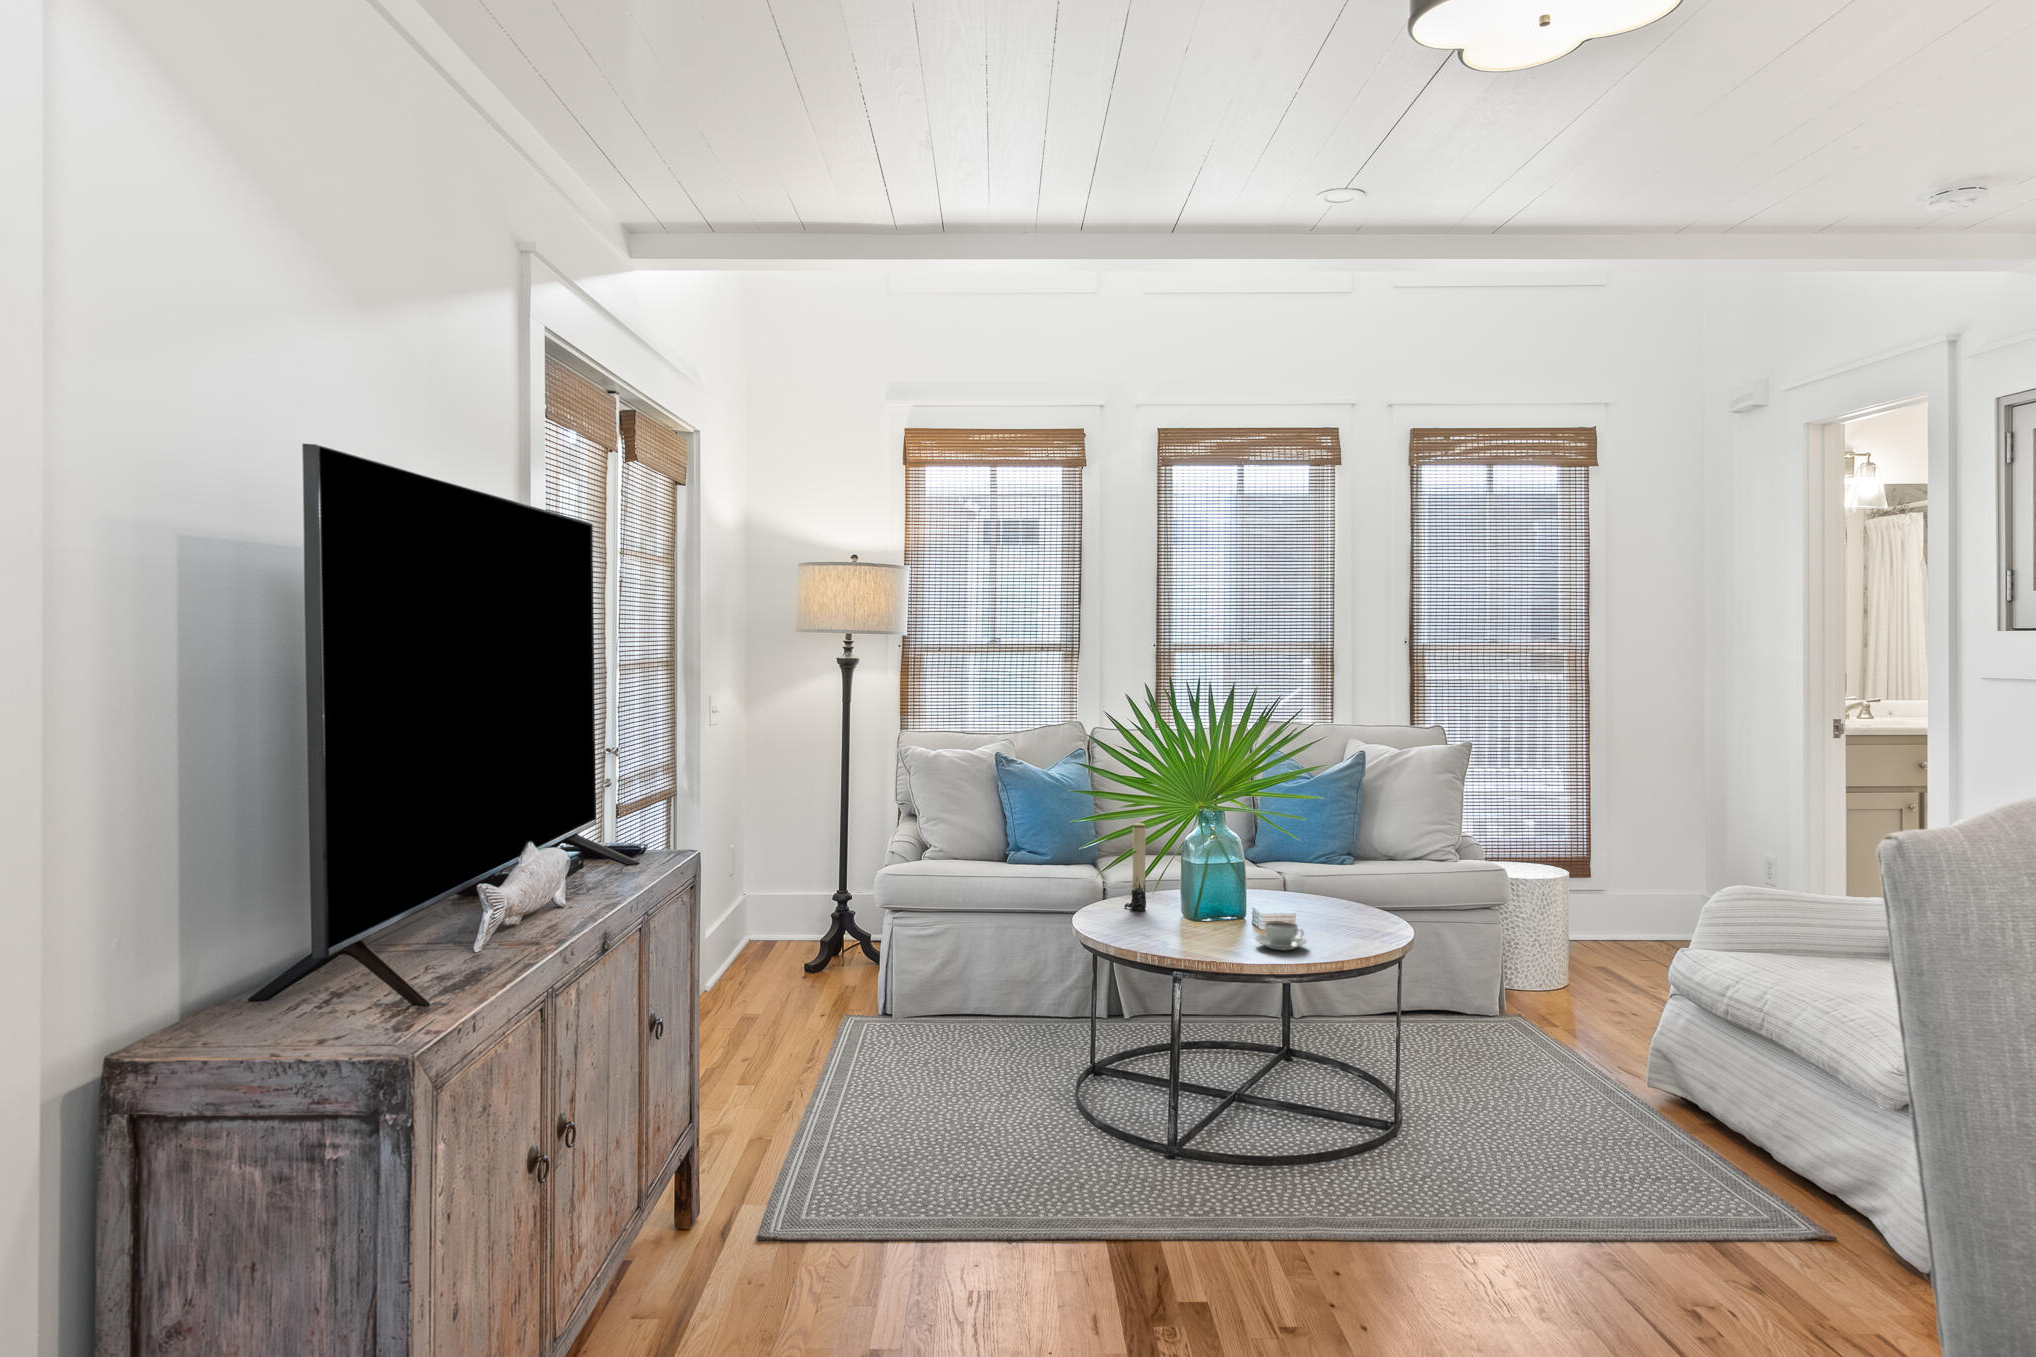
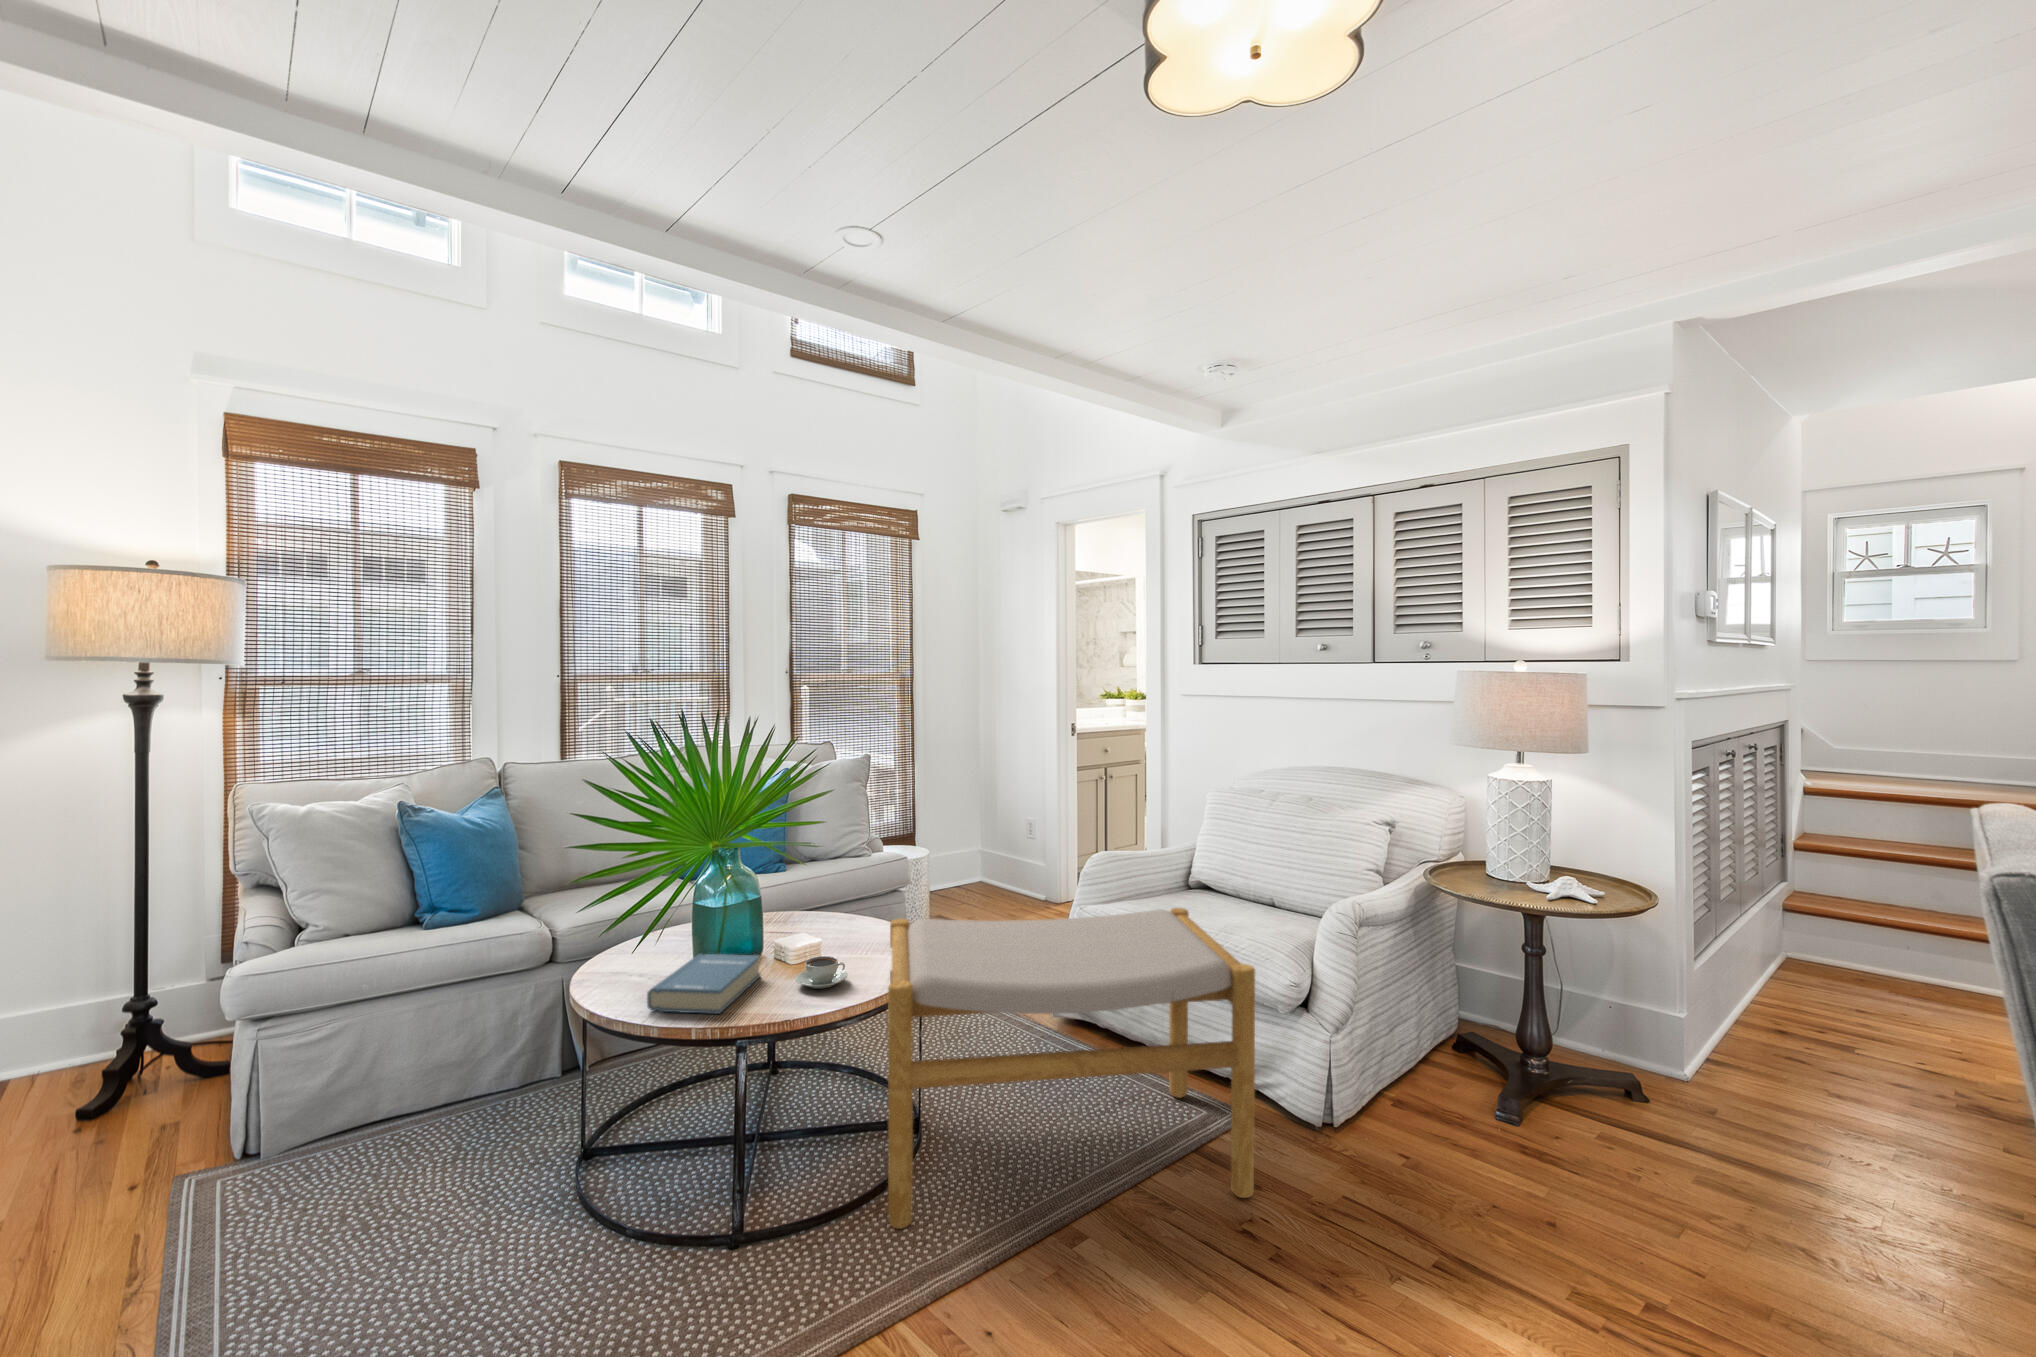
candle: present [1125,823,1146,911] -> none [618,873,645,968]
hardback book: none [1120,903,1233,949] -> present [647,954,760,1014]
footstool: none [1315,906,1783,1305] -> present [888,908,1255,1229]

